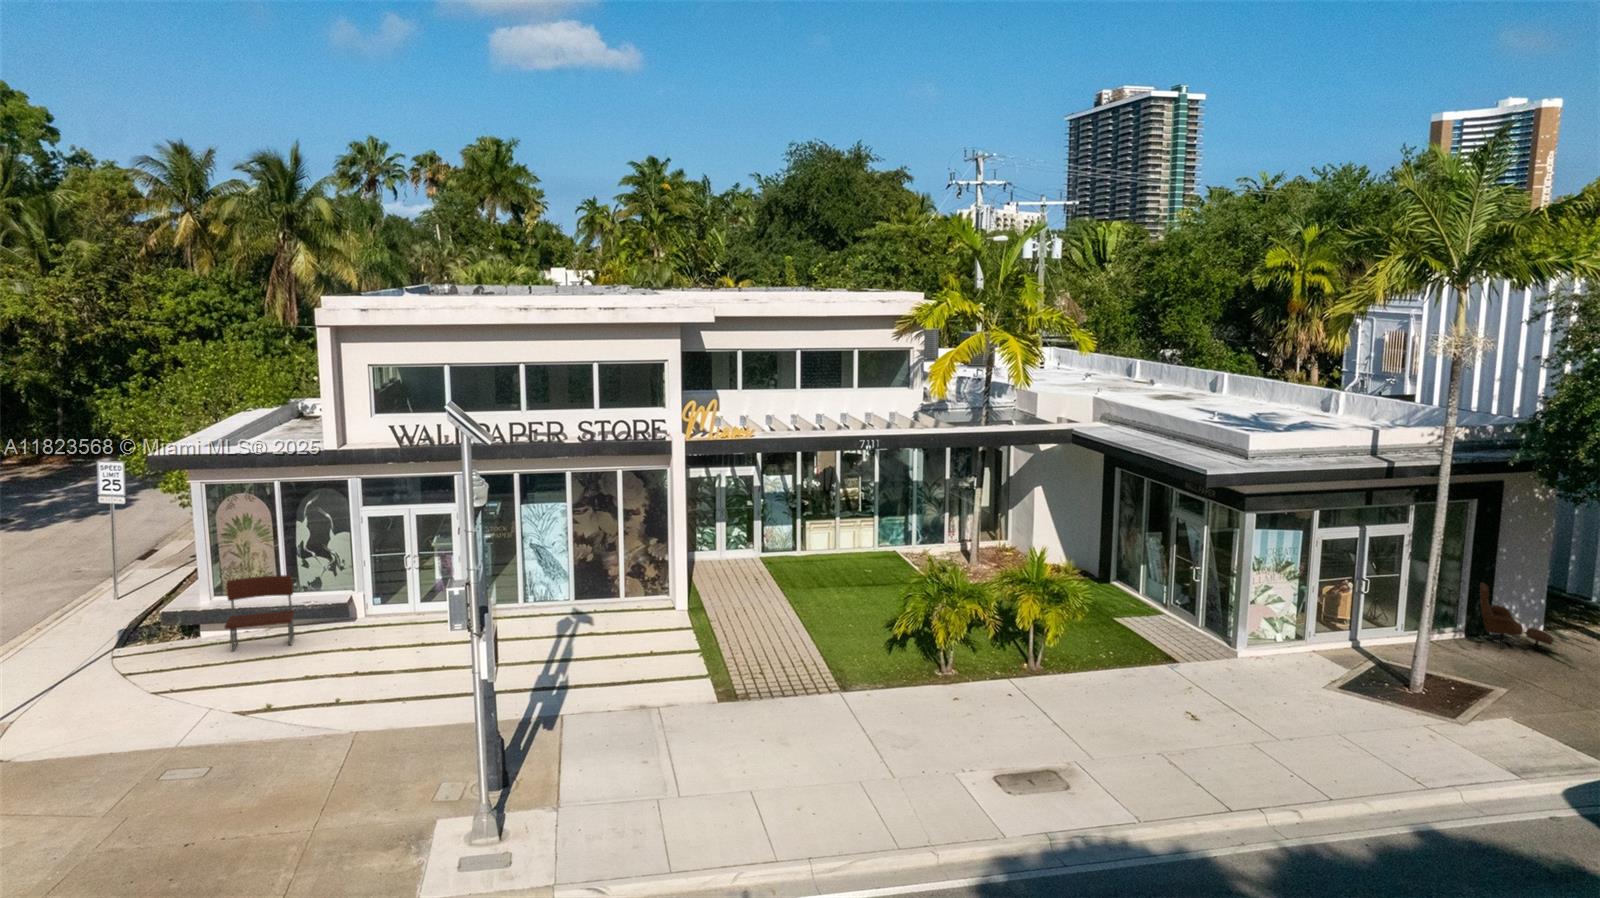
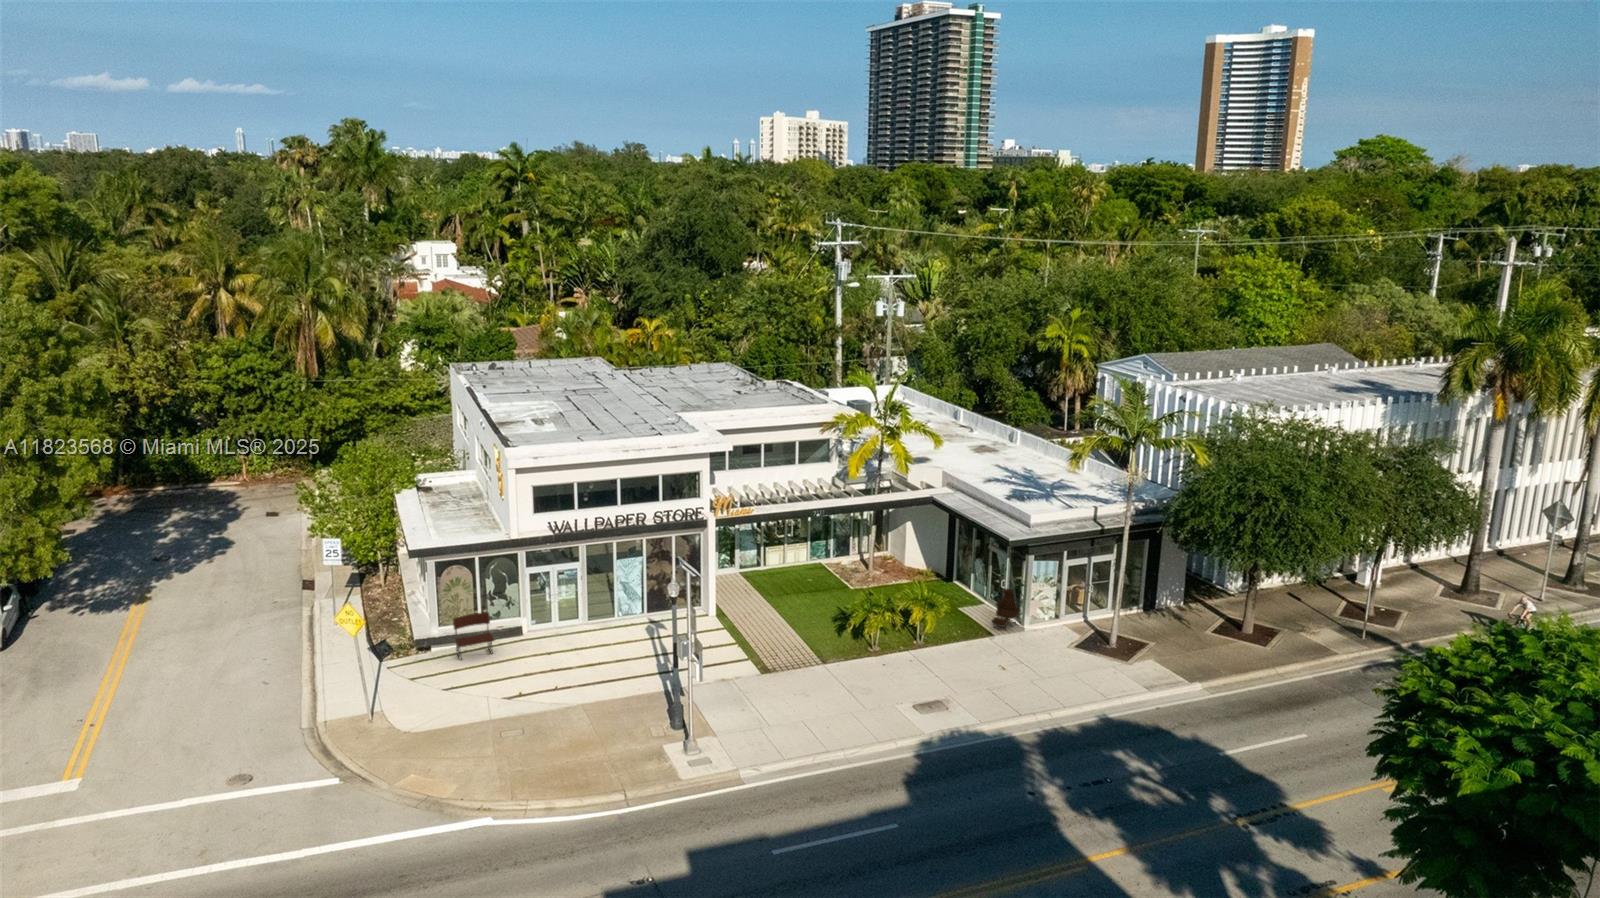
lounge chair: present [1480,583,1553,652] -> present [992,589,1021,627]

